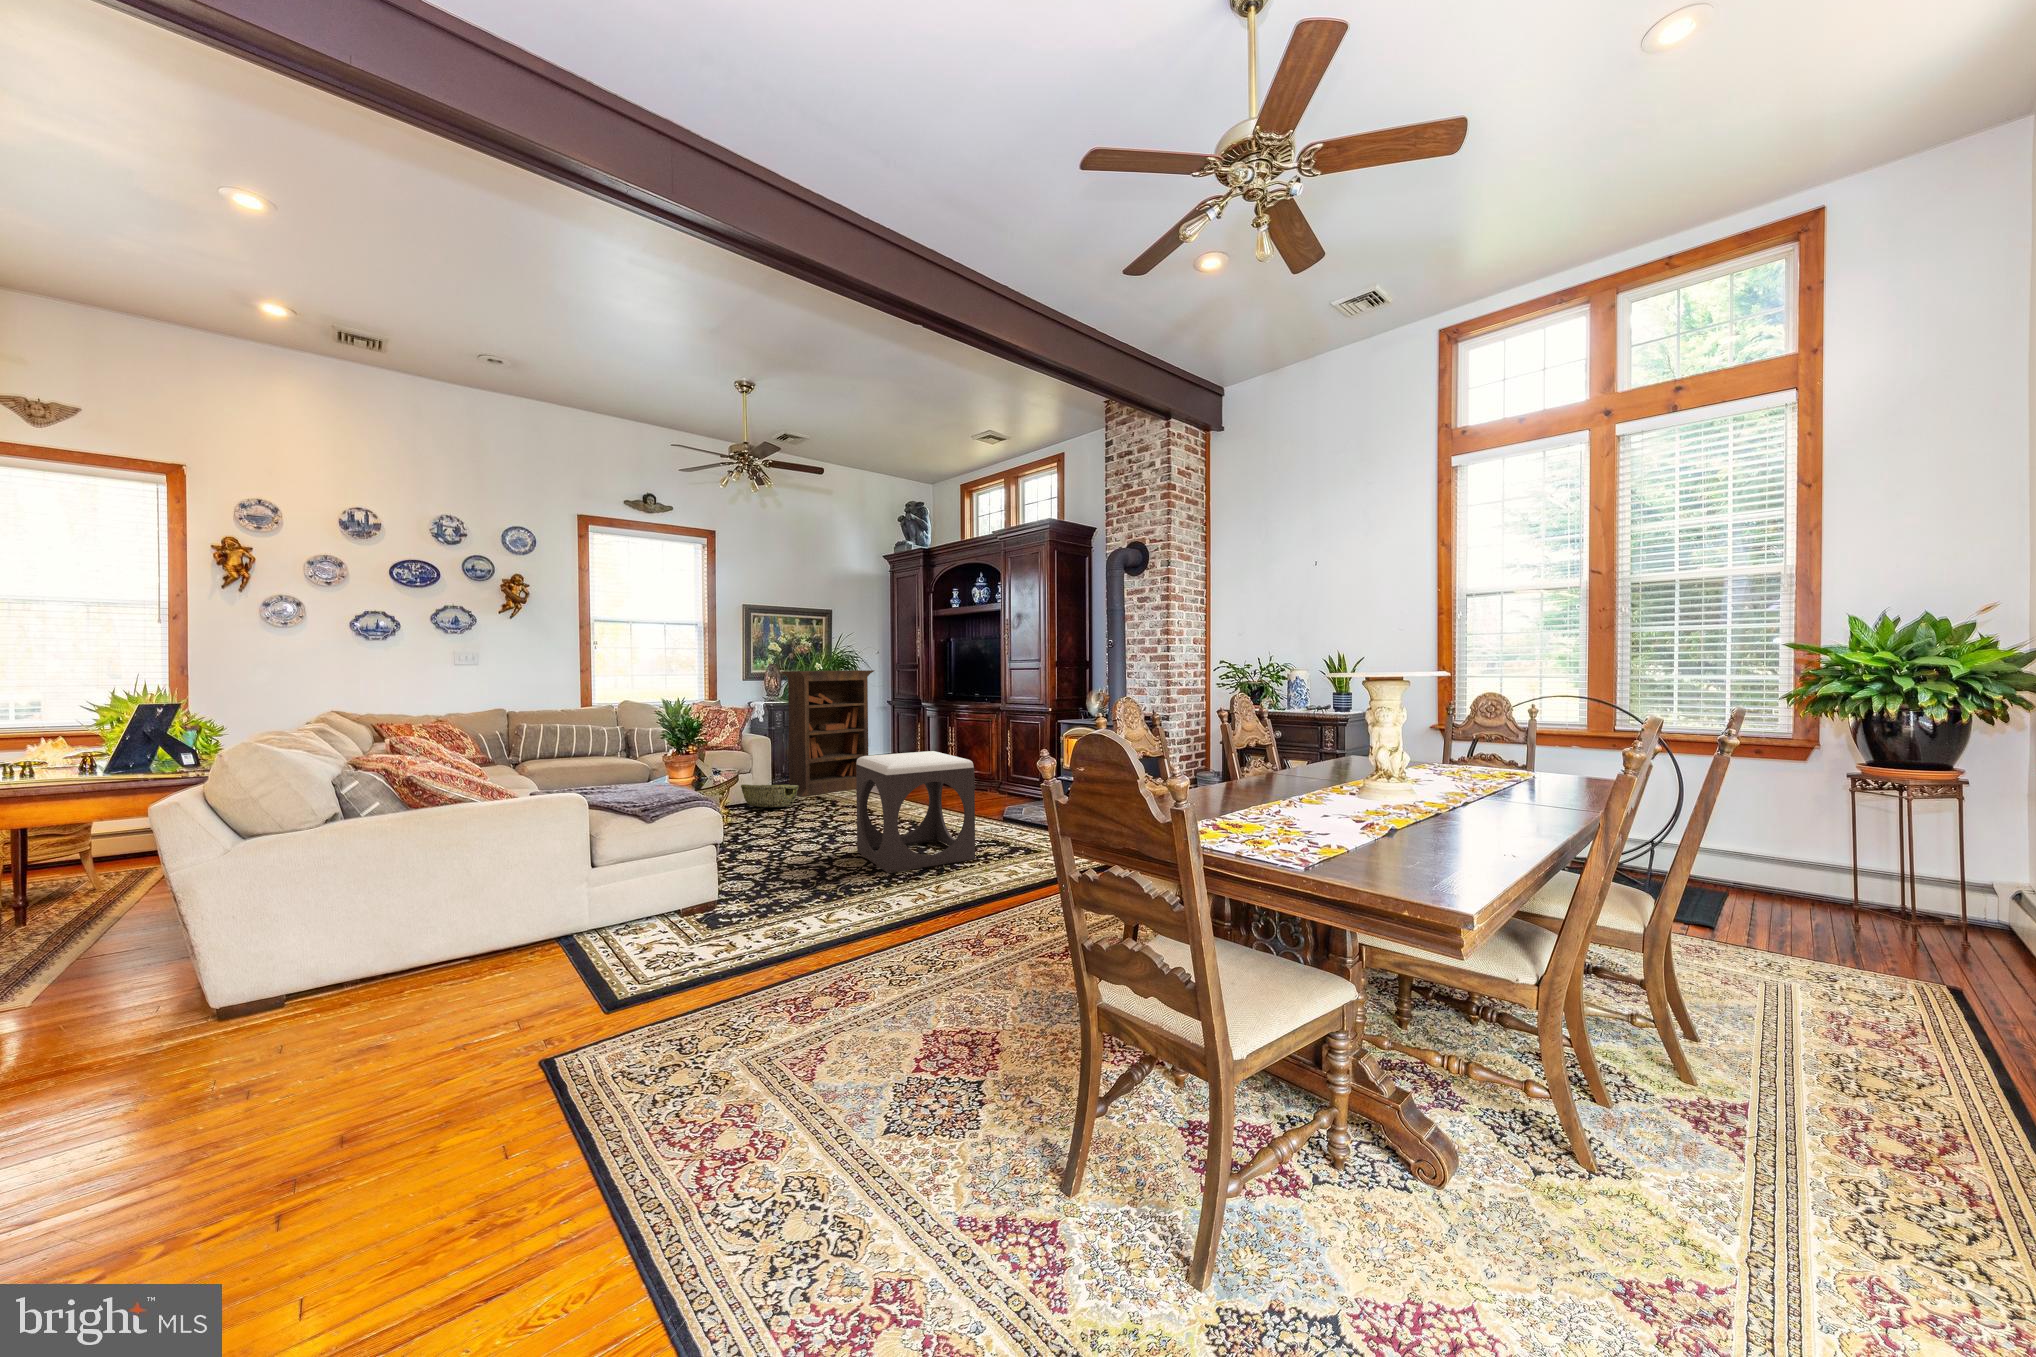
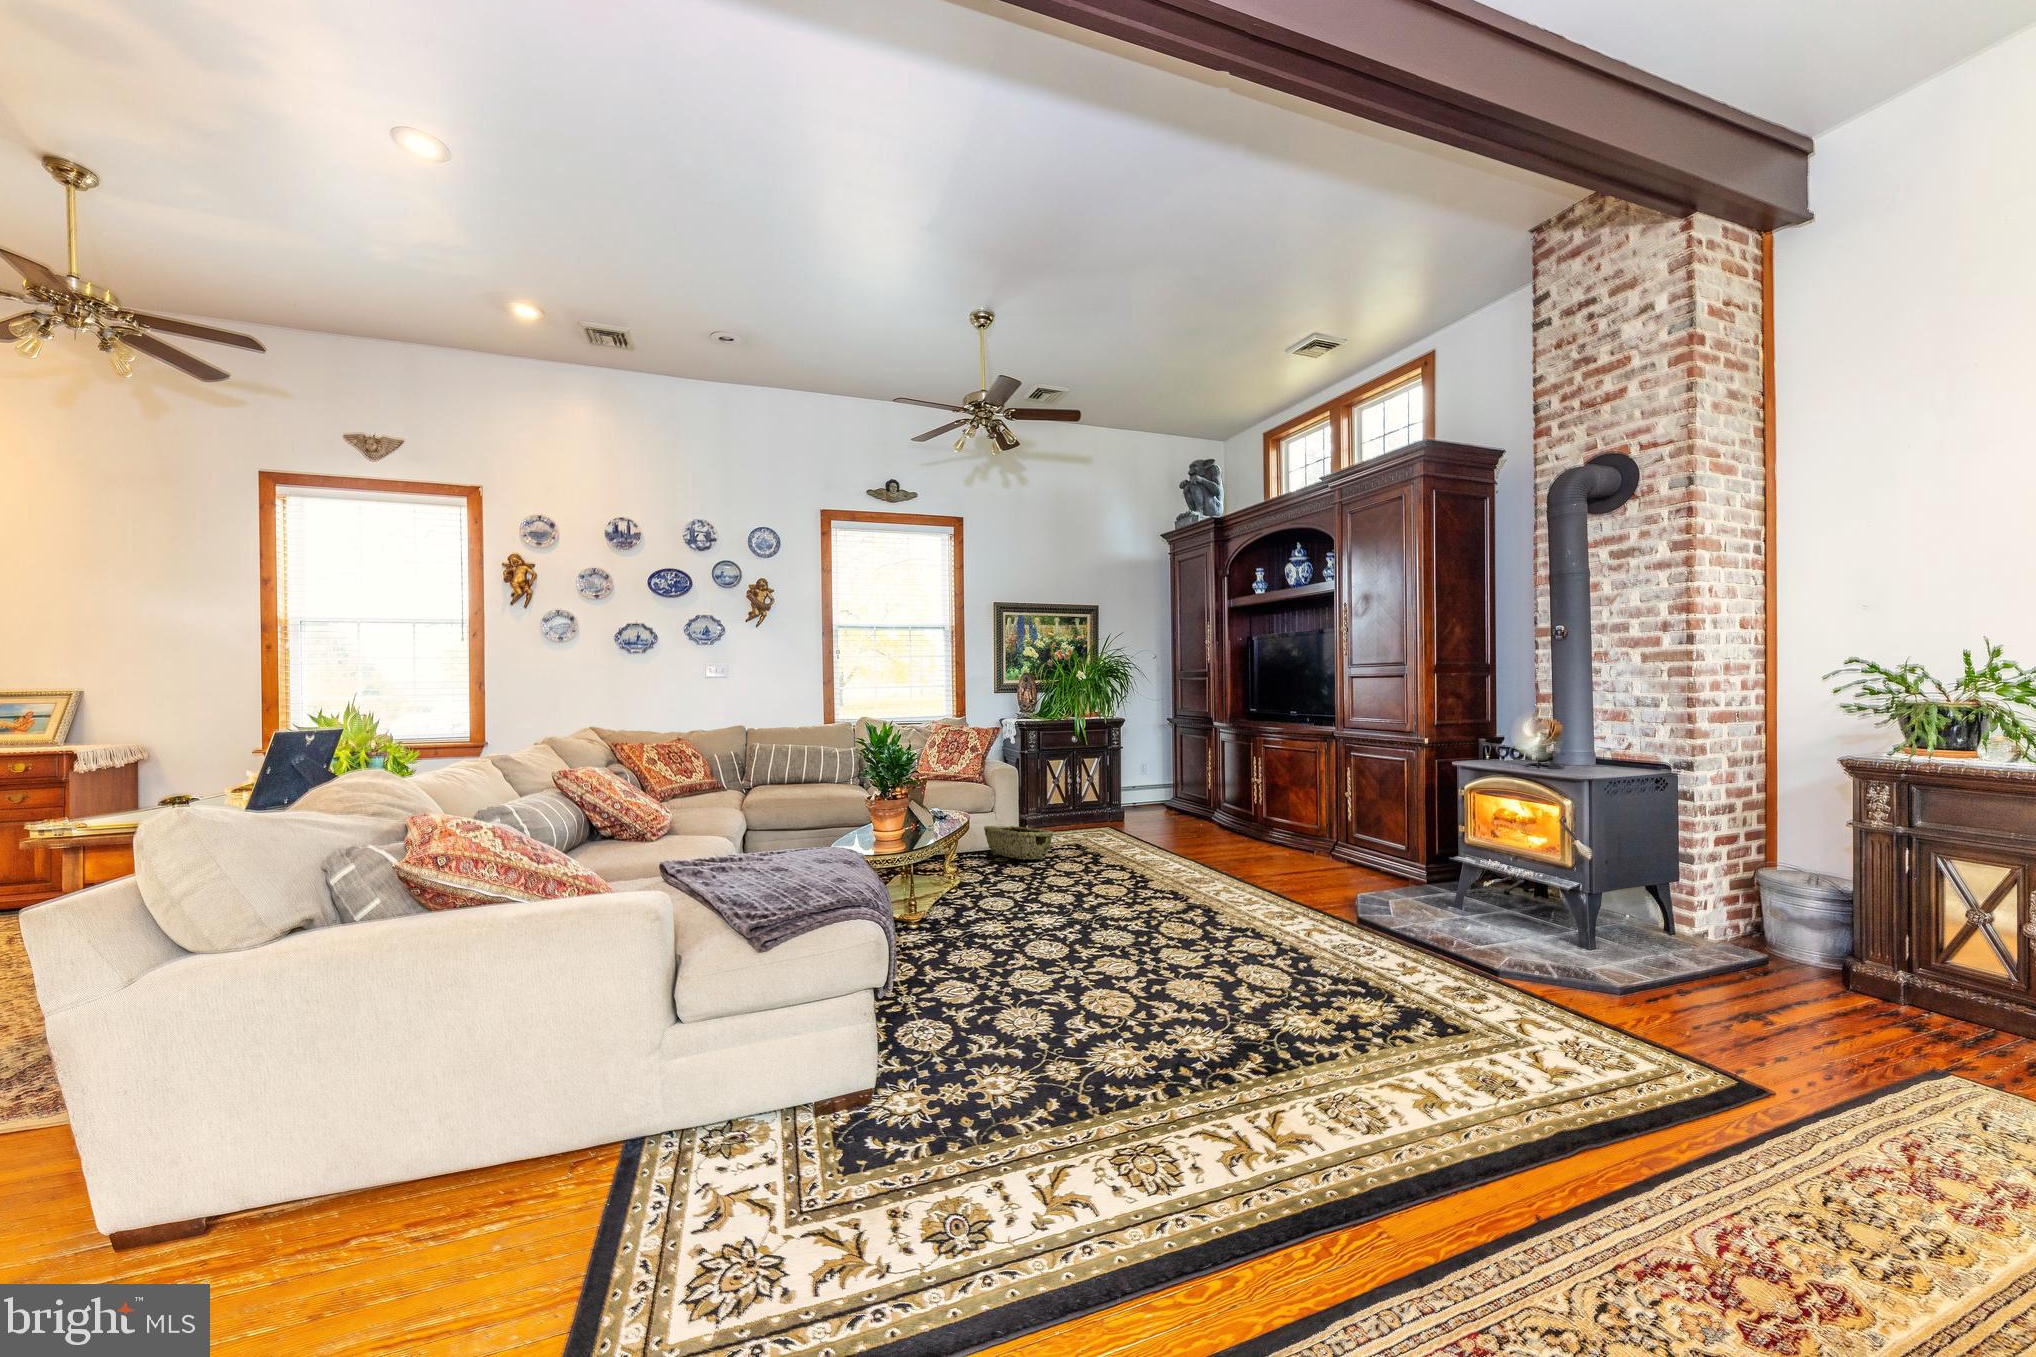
bookcase: present [780,670,875,796] -> none [1034,679,1155,842]
footstool: present [856,751,975,873] -> none [1120,816,1330,1041]

